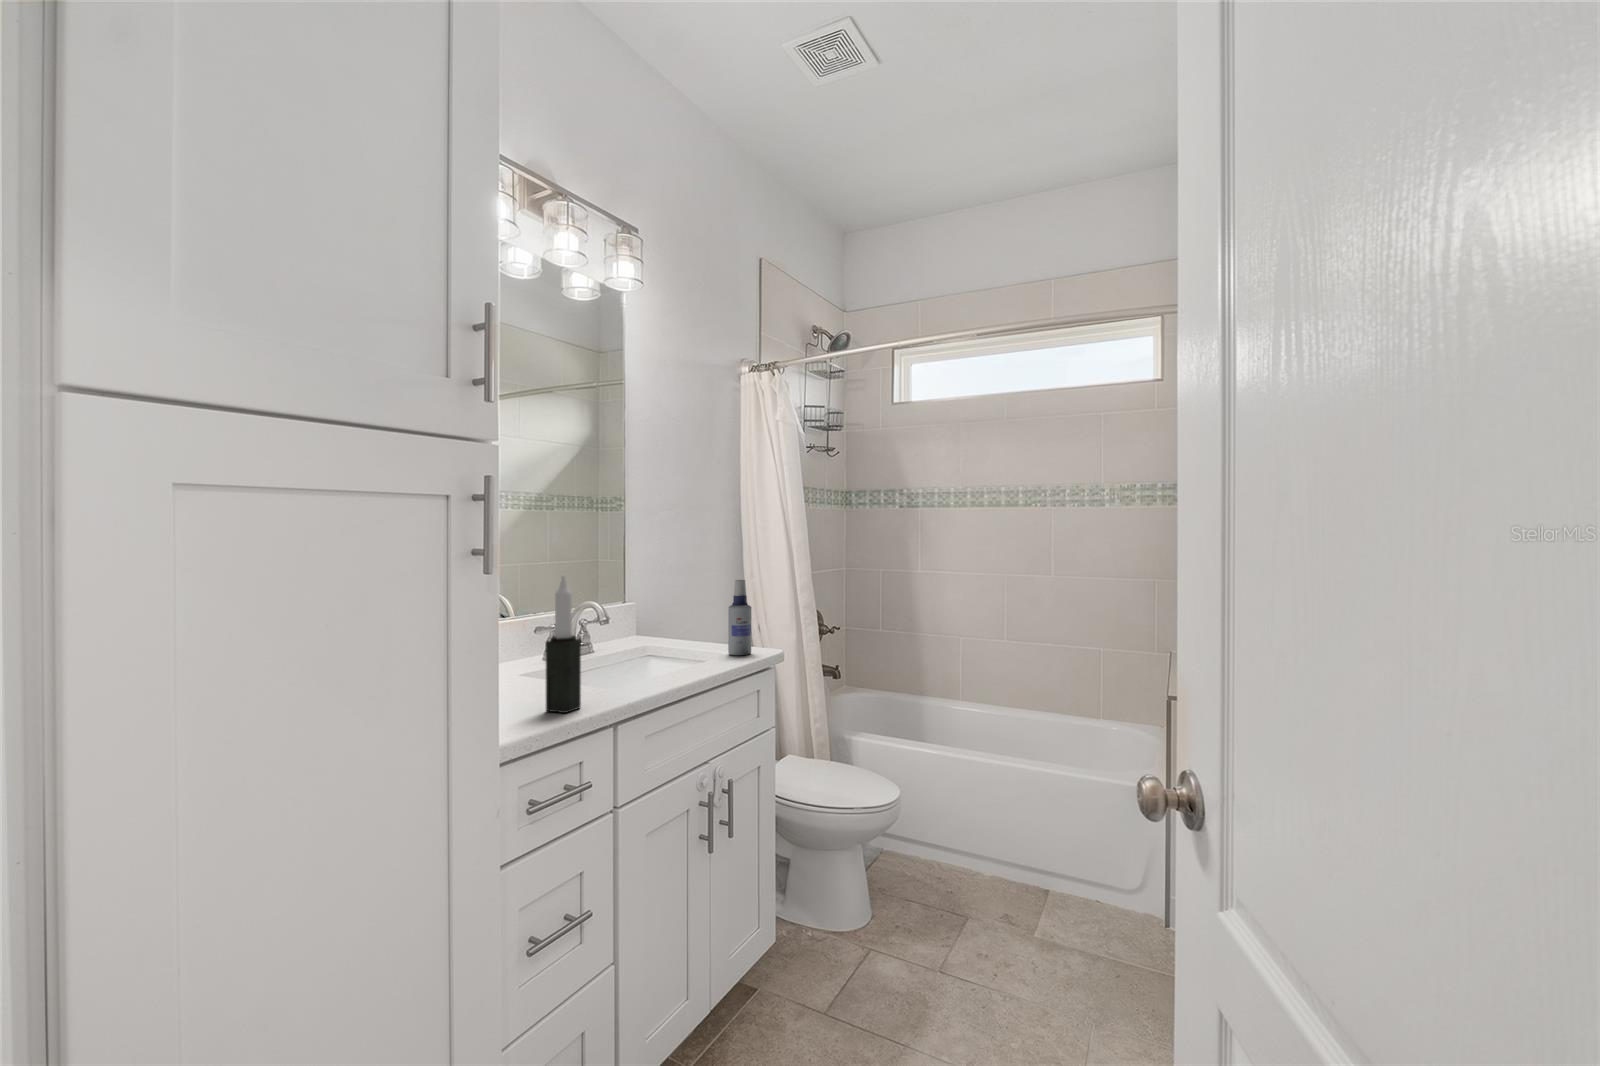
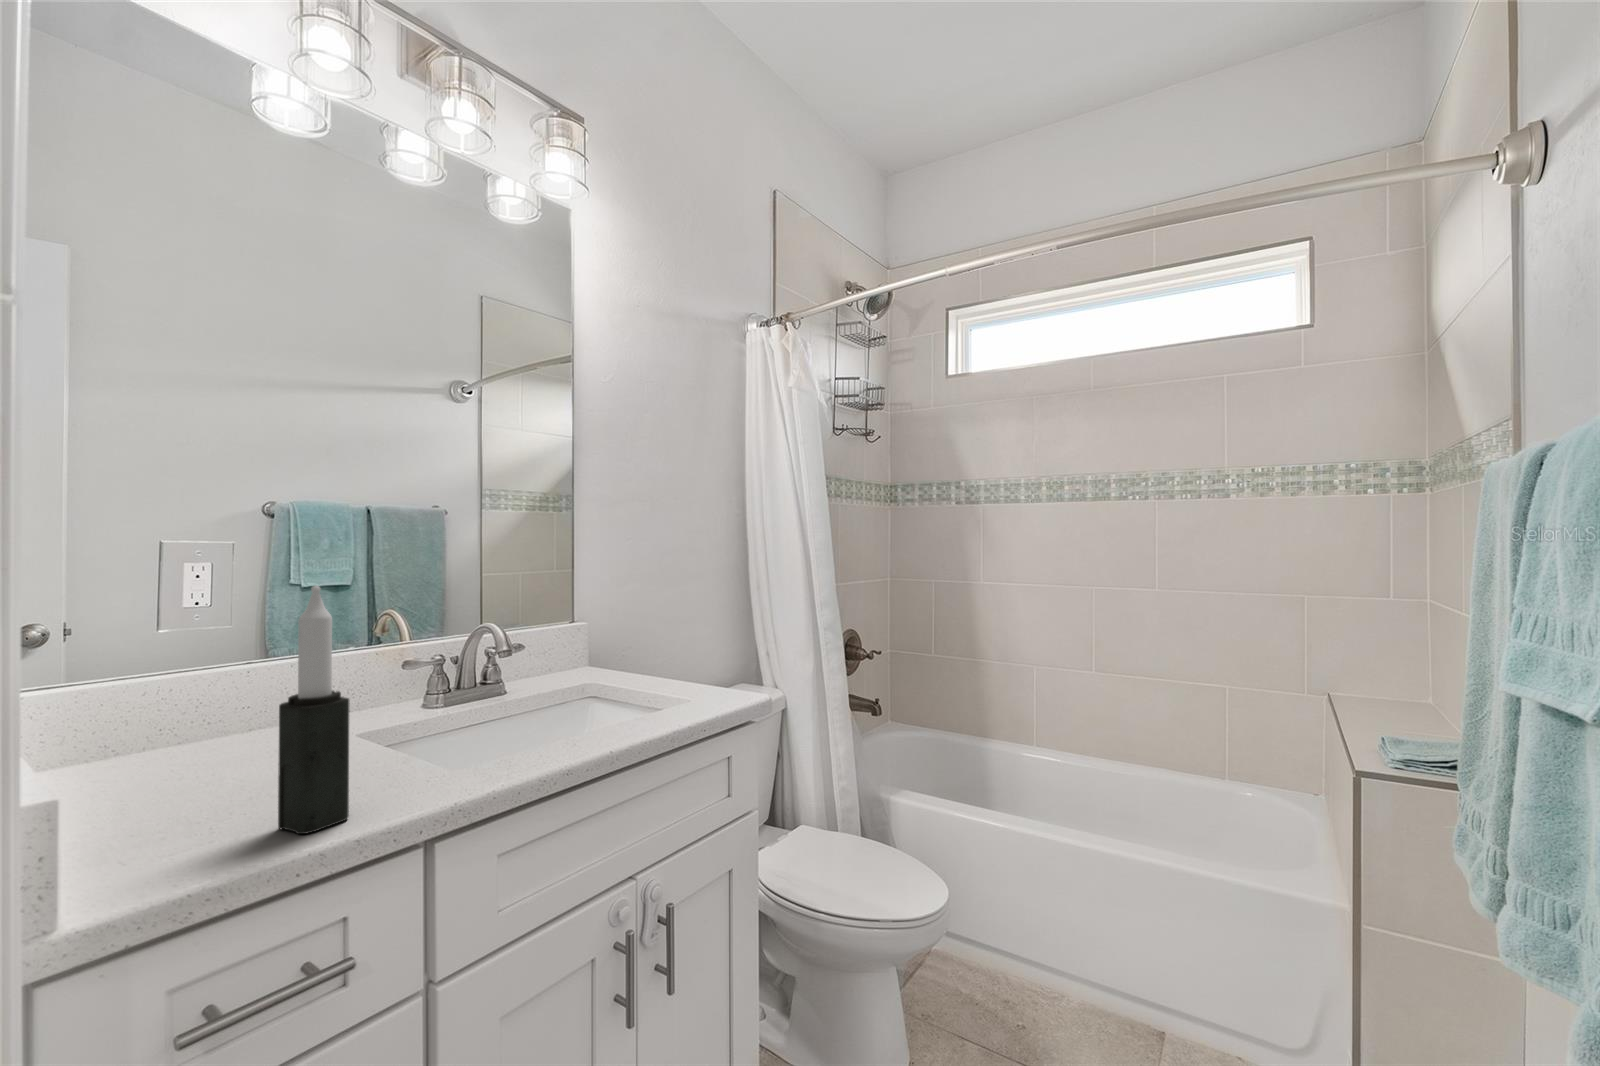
spray bottle: present [728,580,752,655] -> none [690,593,723,703]

